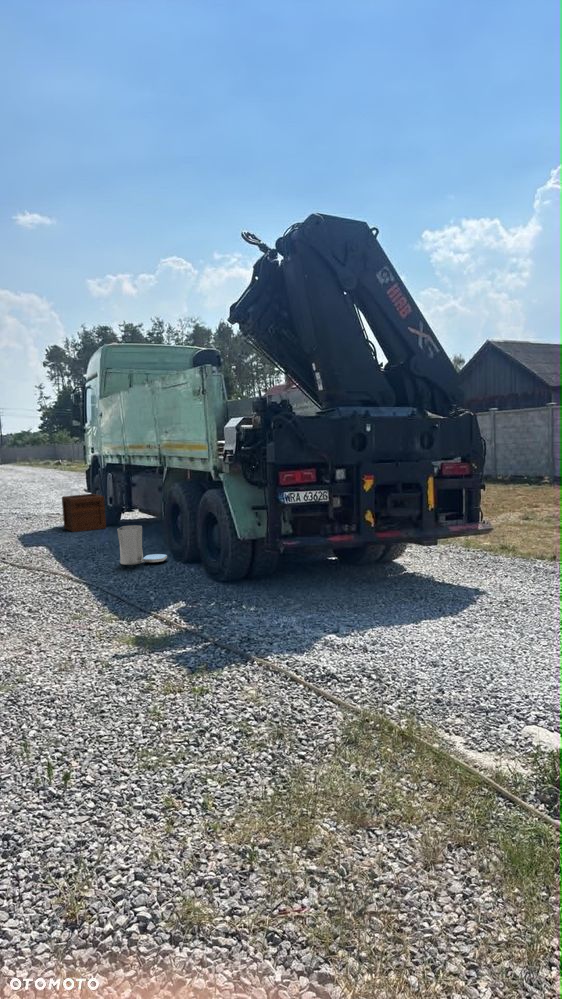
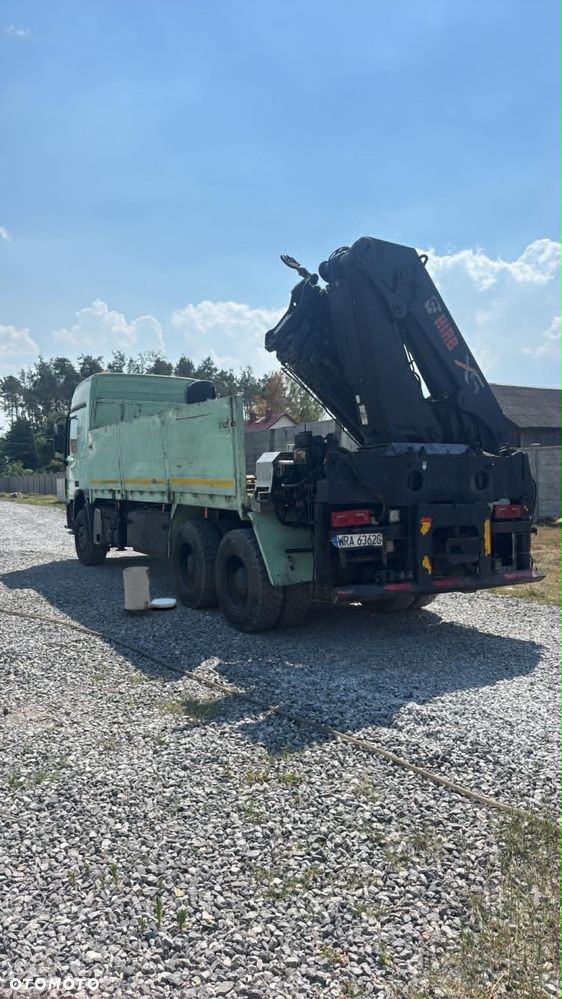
wooden crate: present [62,494,106,532] -> none [44,530,91,572]

